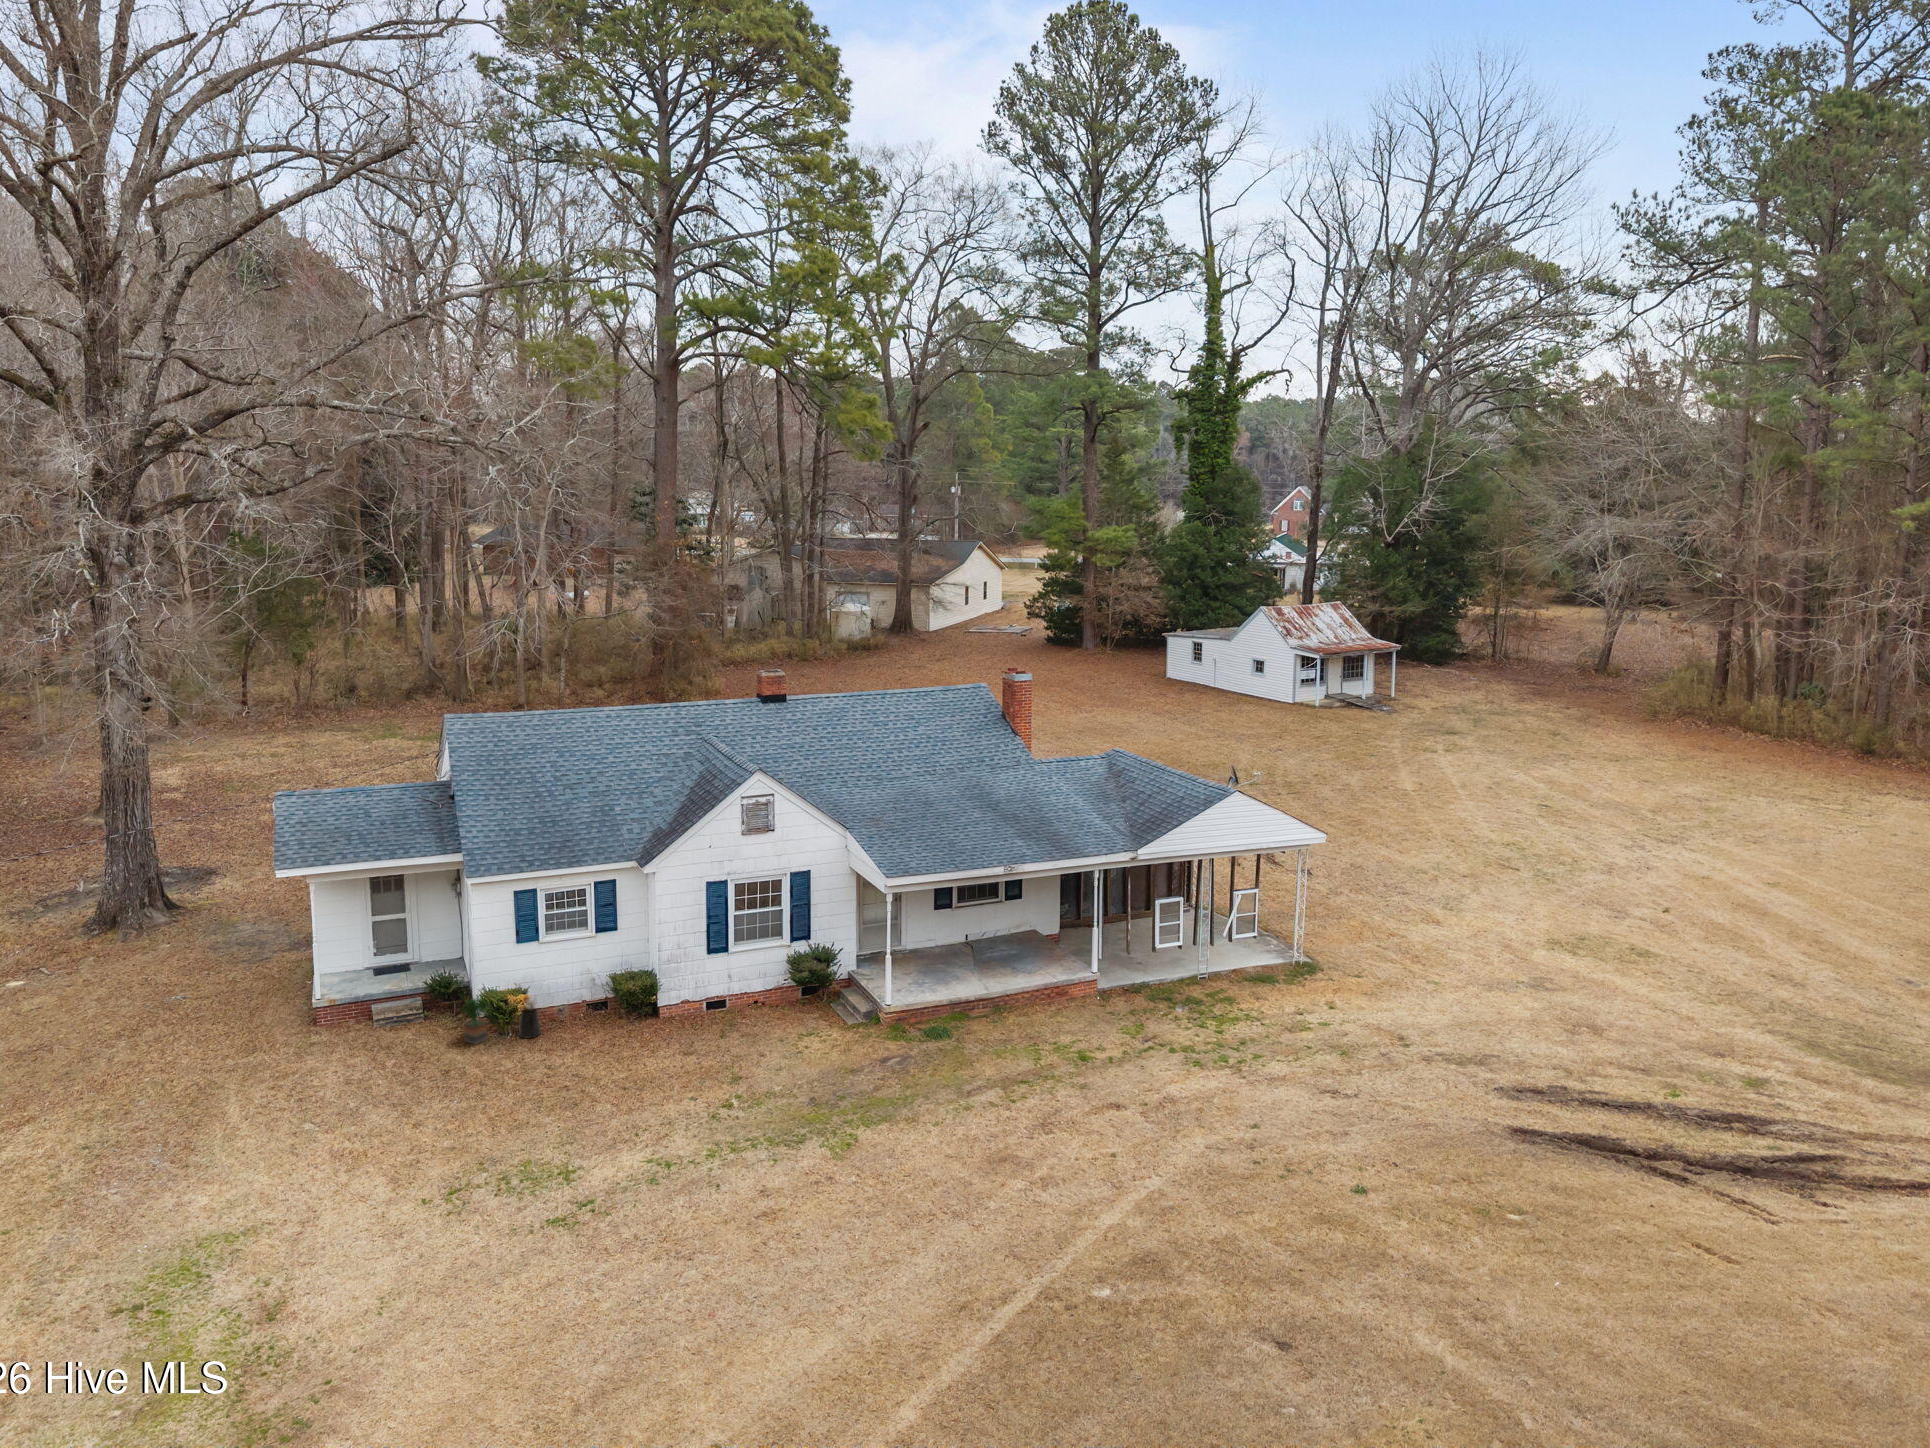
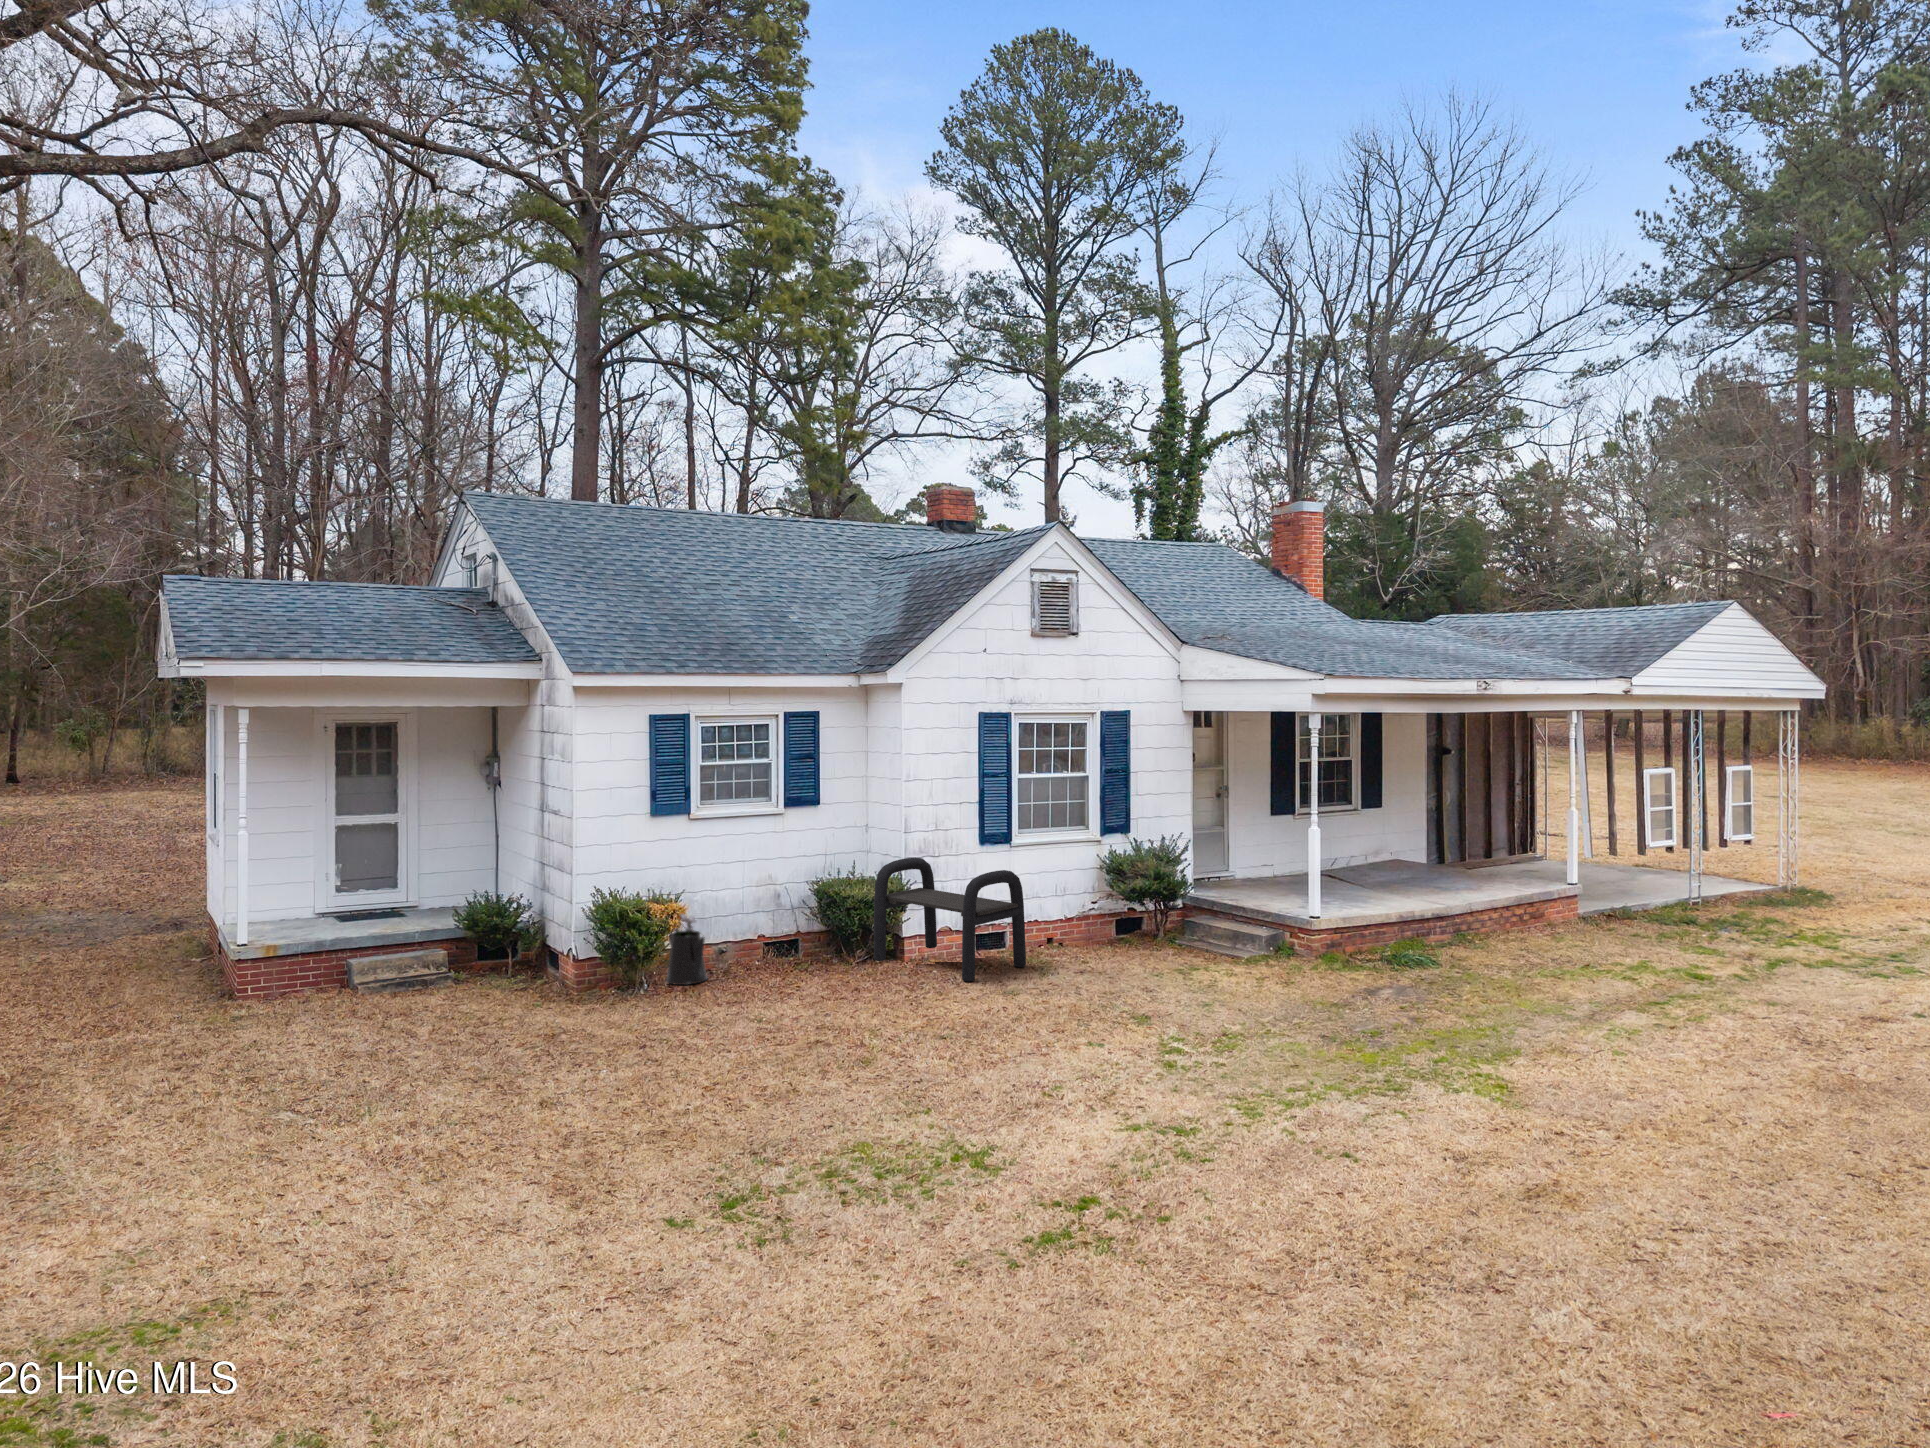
bench: none [637,965,713,1045] -> present [874,857,1026,982]
potted tree: present [461,999,490,1045] -> none [563,909,619,996]

